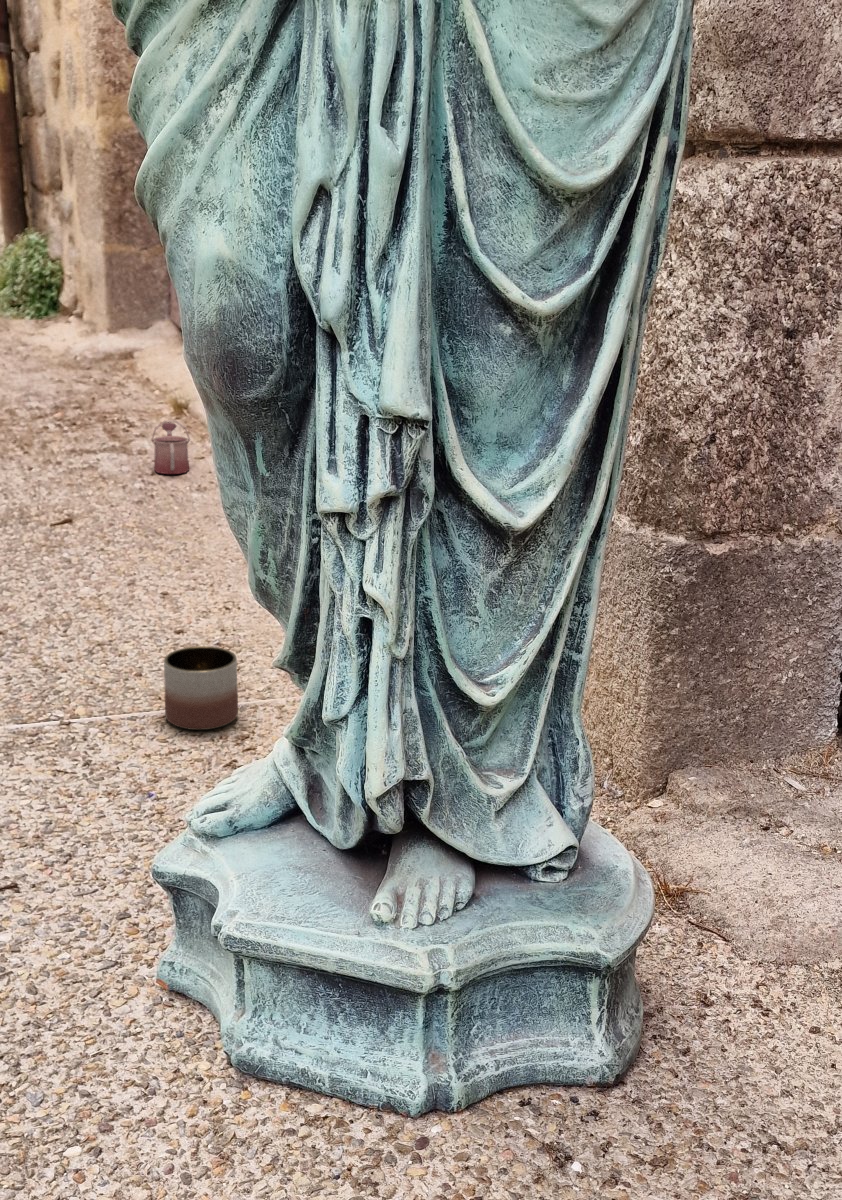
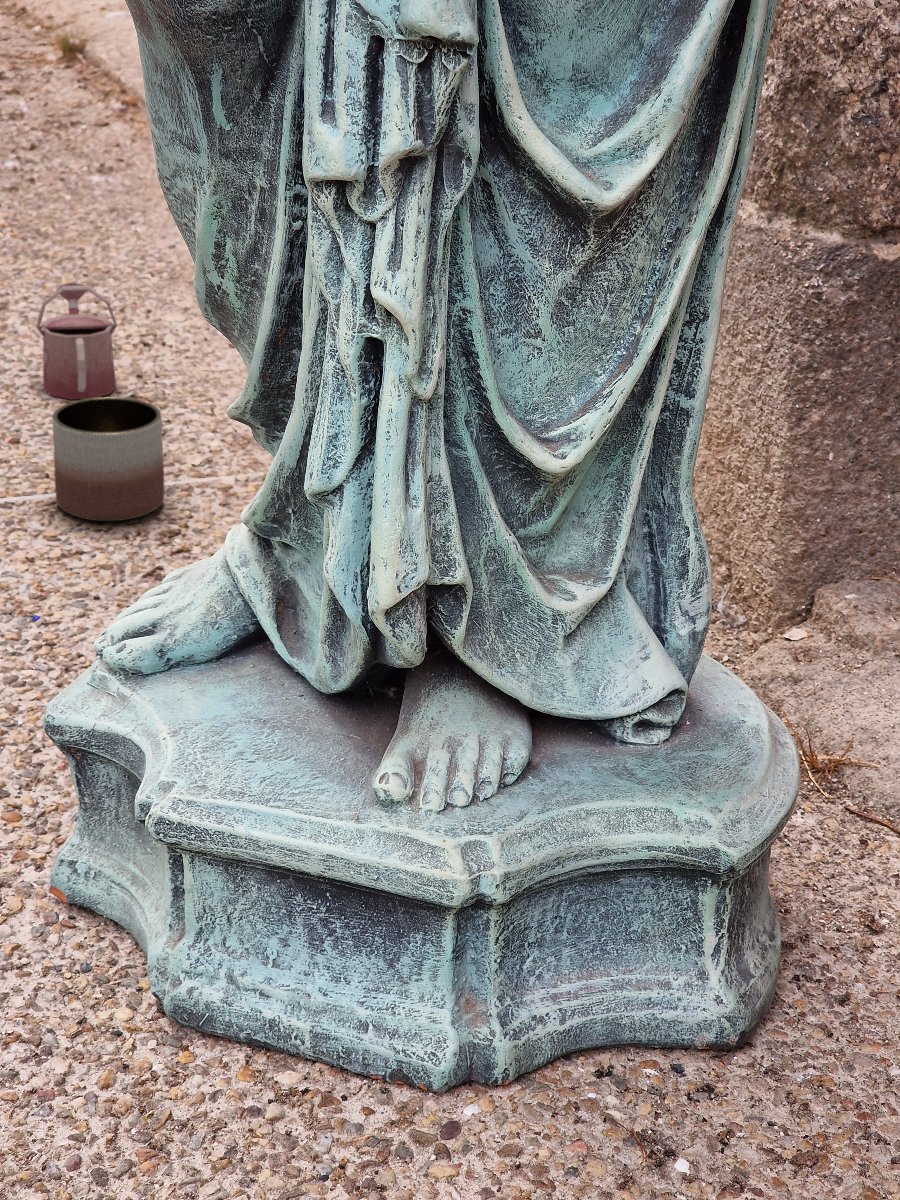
watering can: present [152,420,190,474] -> present [36,283,117,399]

